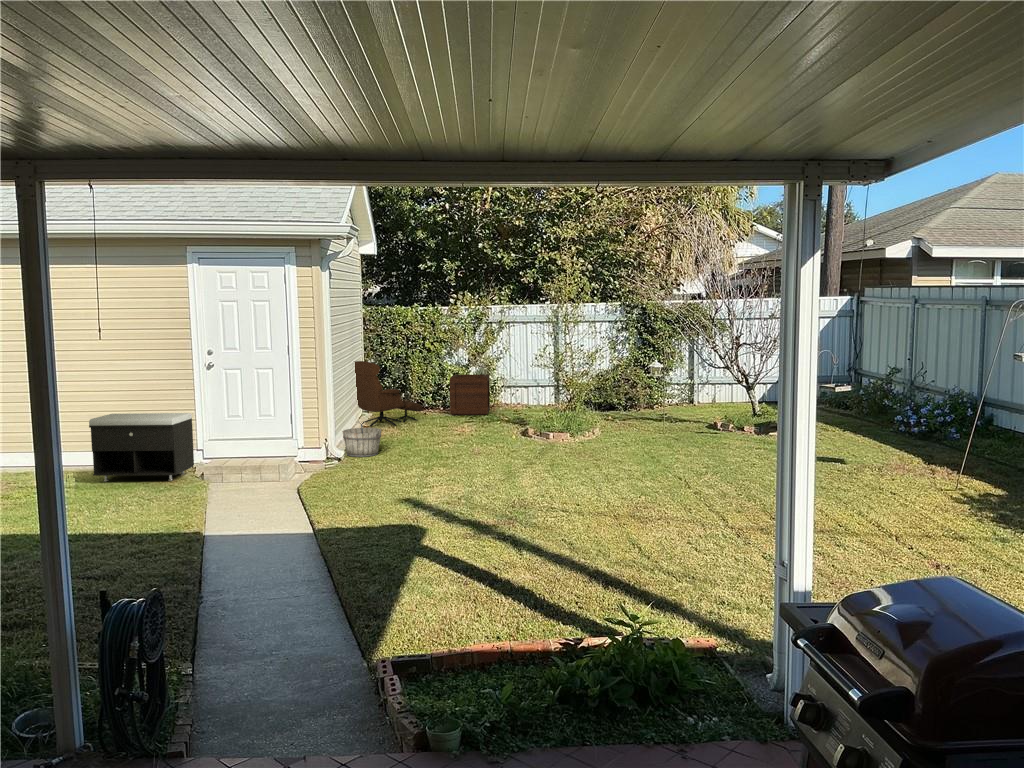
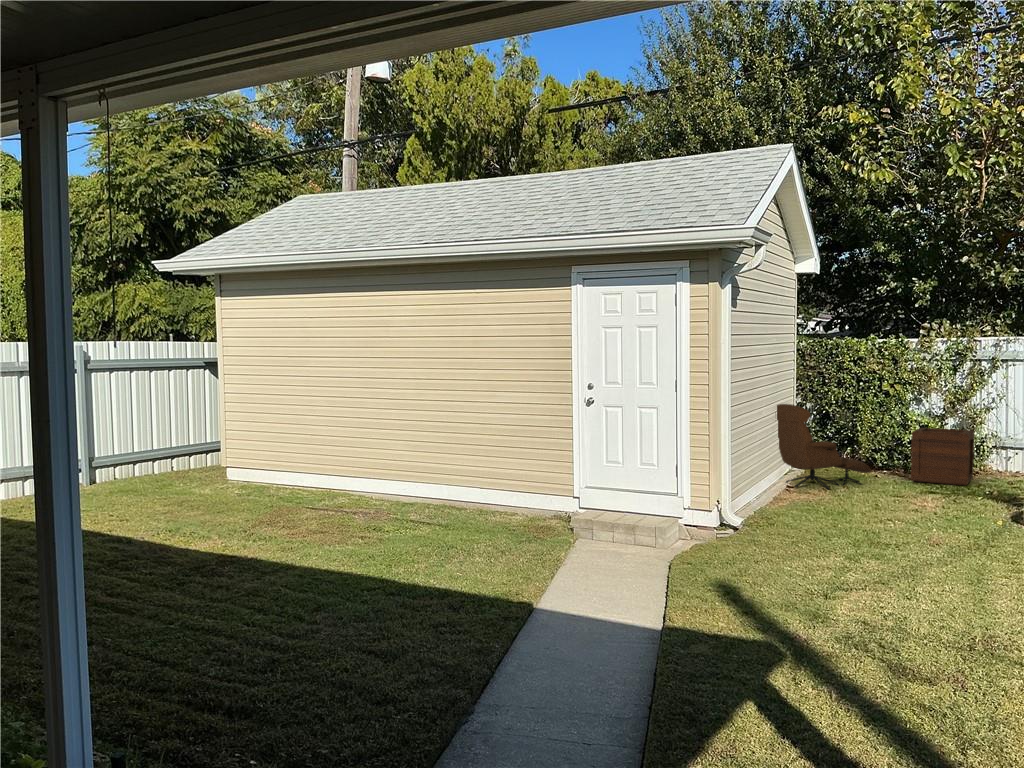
storage bench: present [89,413,194,481] -> none [465,449,569,530]
wooden bucket: present [342,422,381,457] -> none [746,481,798,528]

